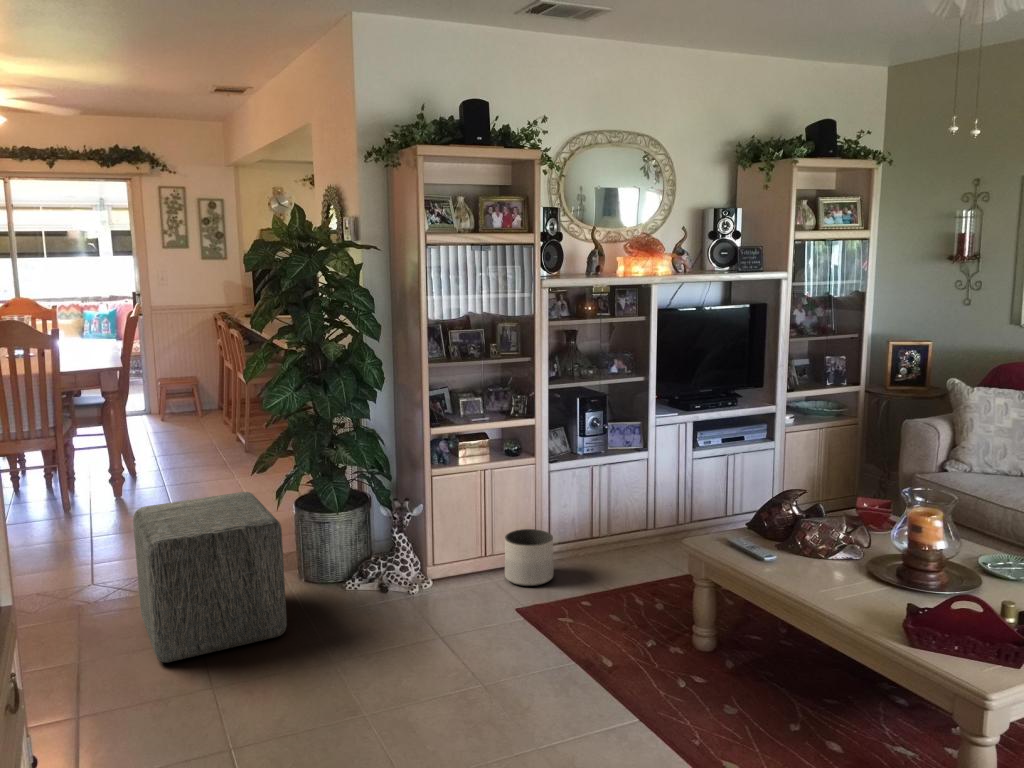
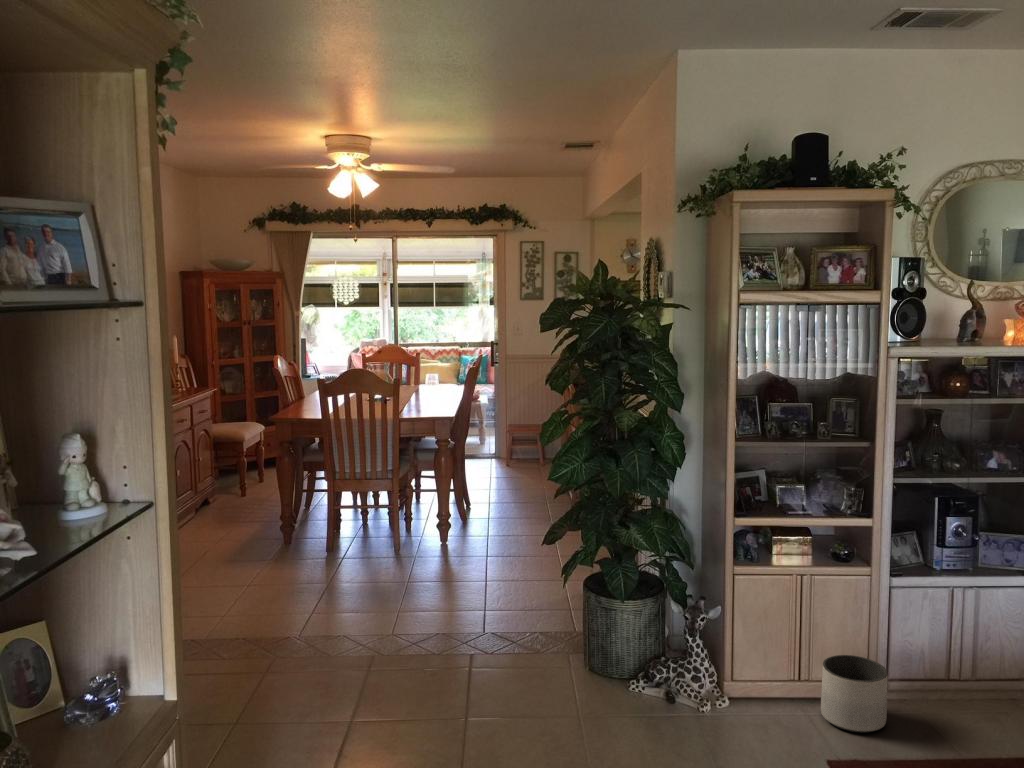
ottoman: present [133,492,287,662] -> none [412,565,551,740]

